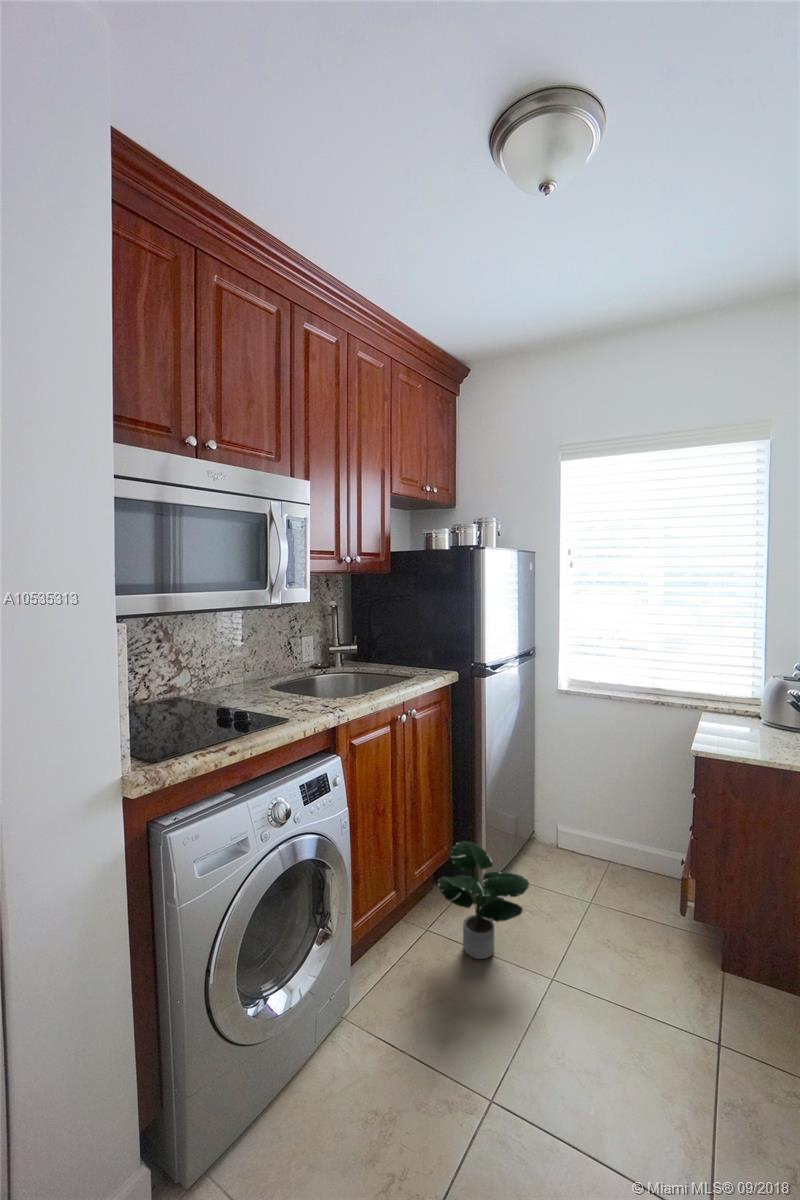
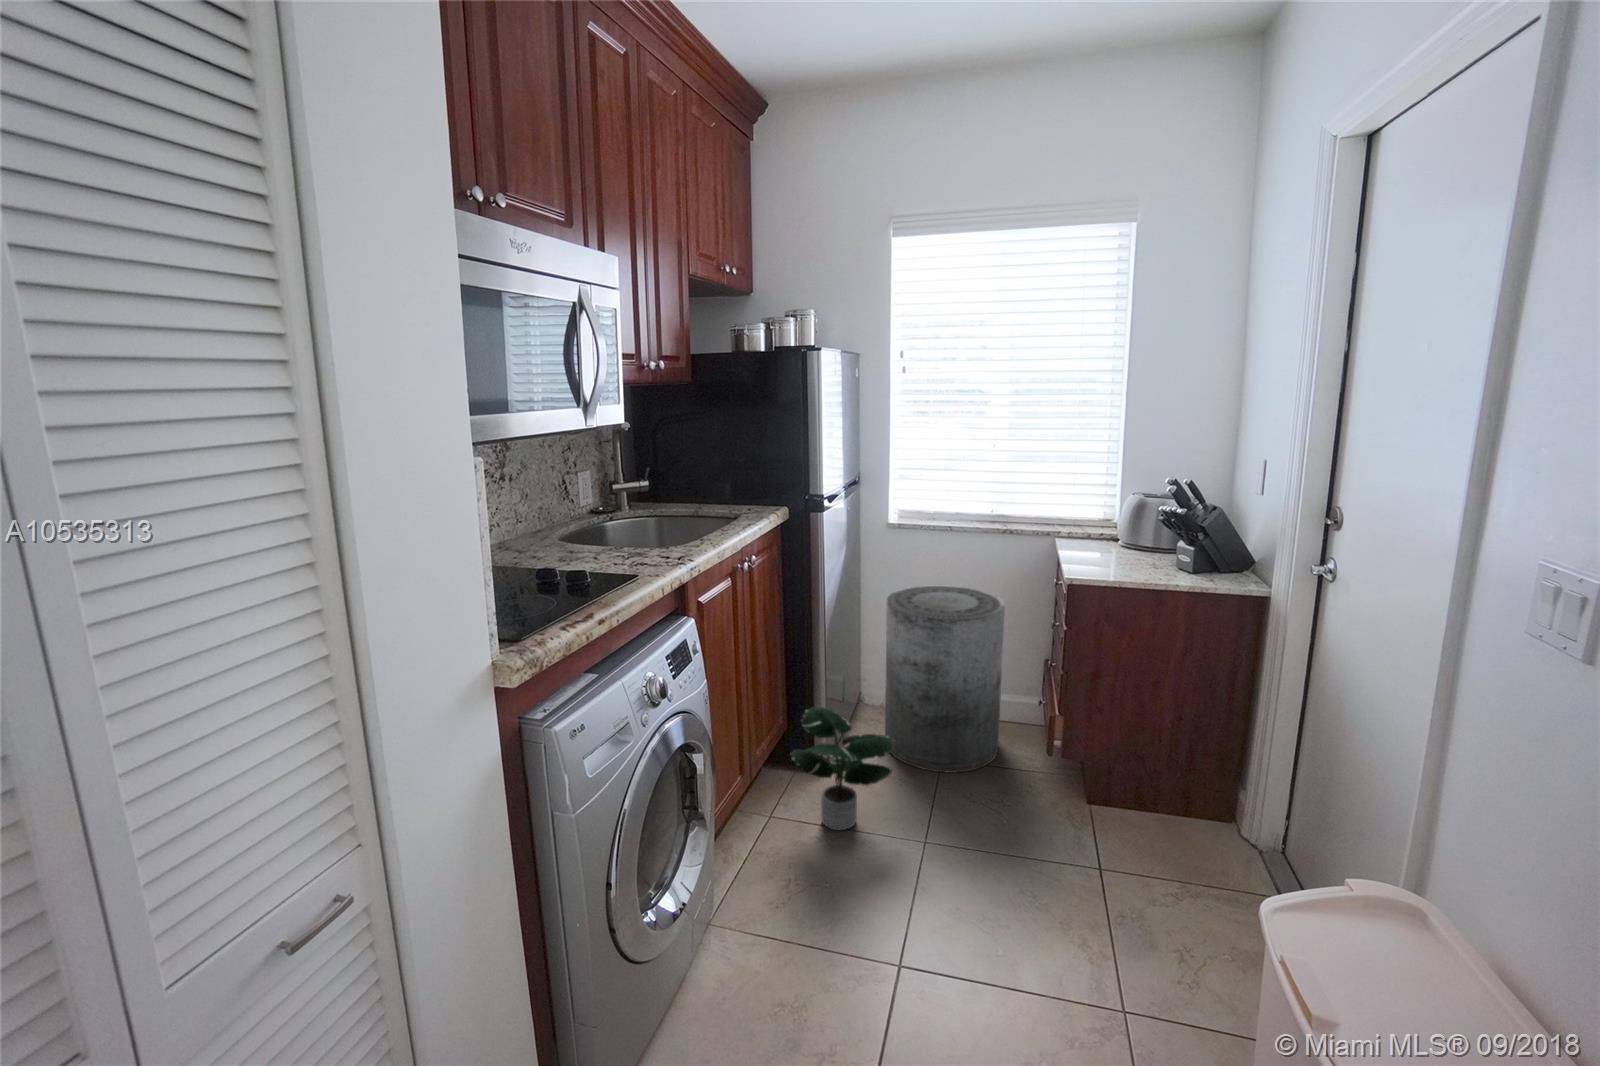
trash can: none [541,744,649,923] -> present [885,585,1005,773]

